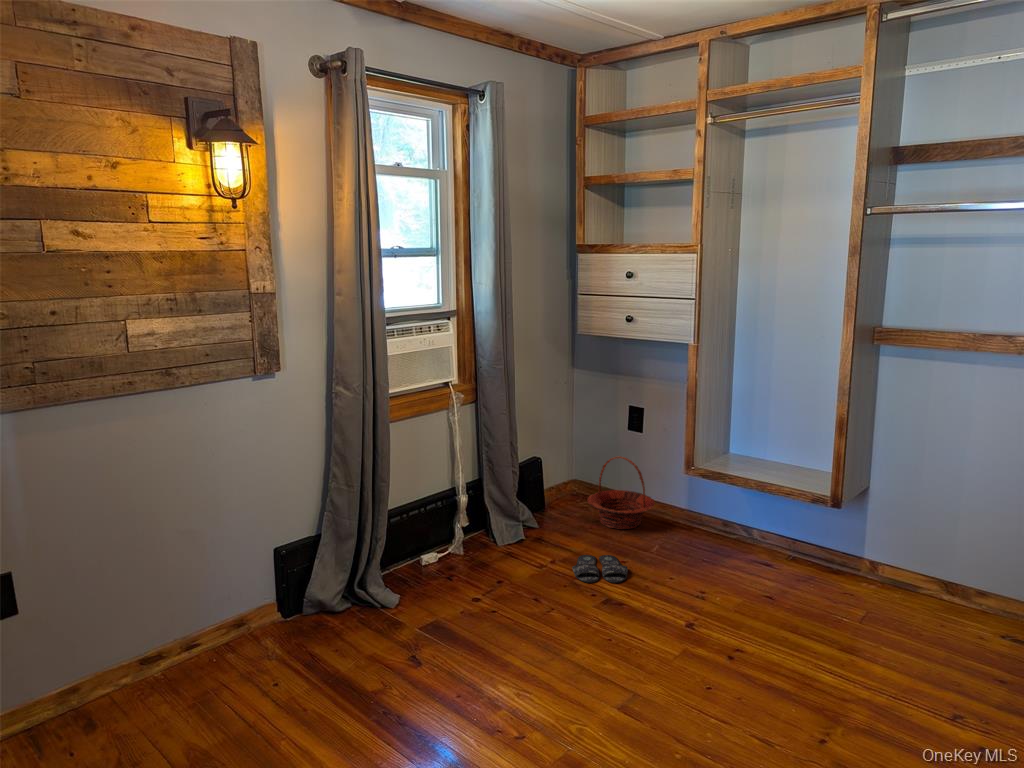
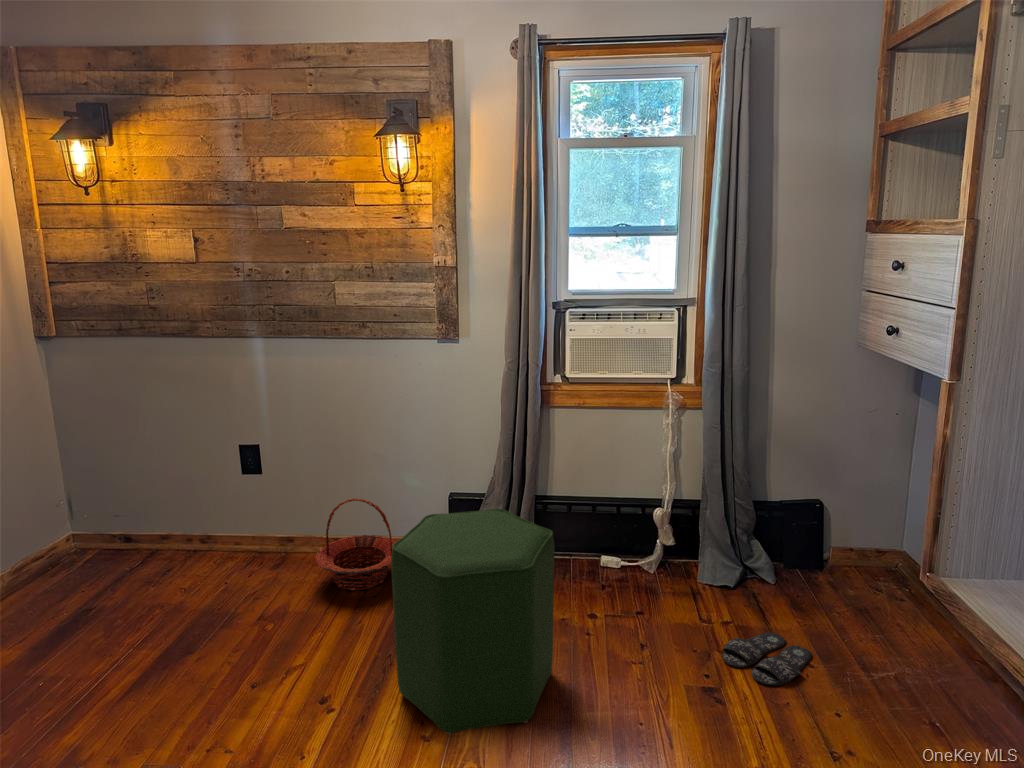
basket: present [587,456,655,529] -> present [315,498,396,591]
ottoman: none [401,516,555,722] -> present [391,509,554,734]

